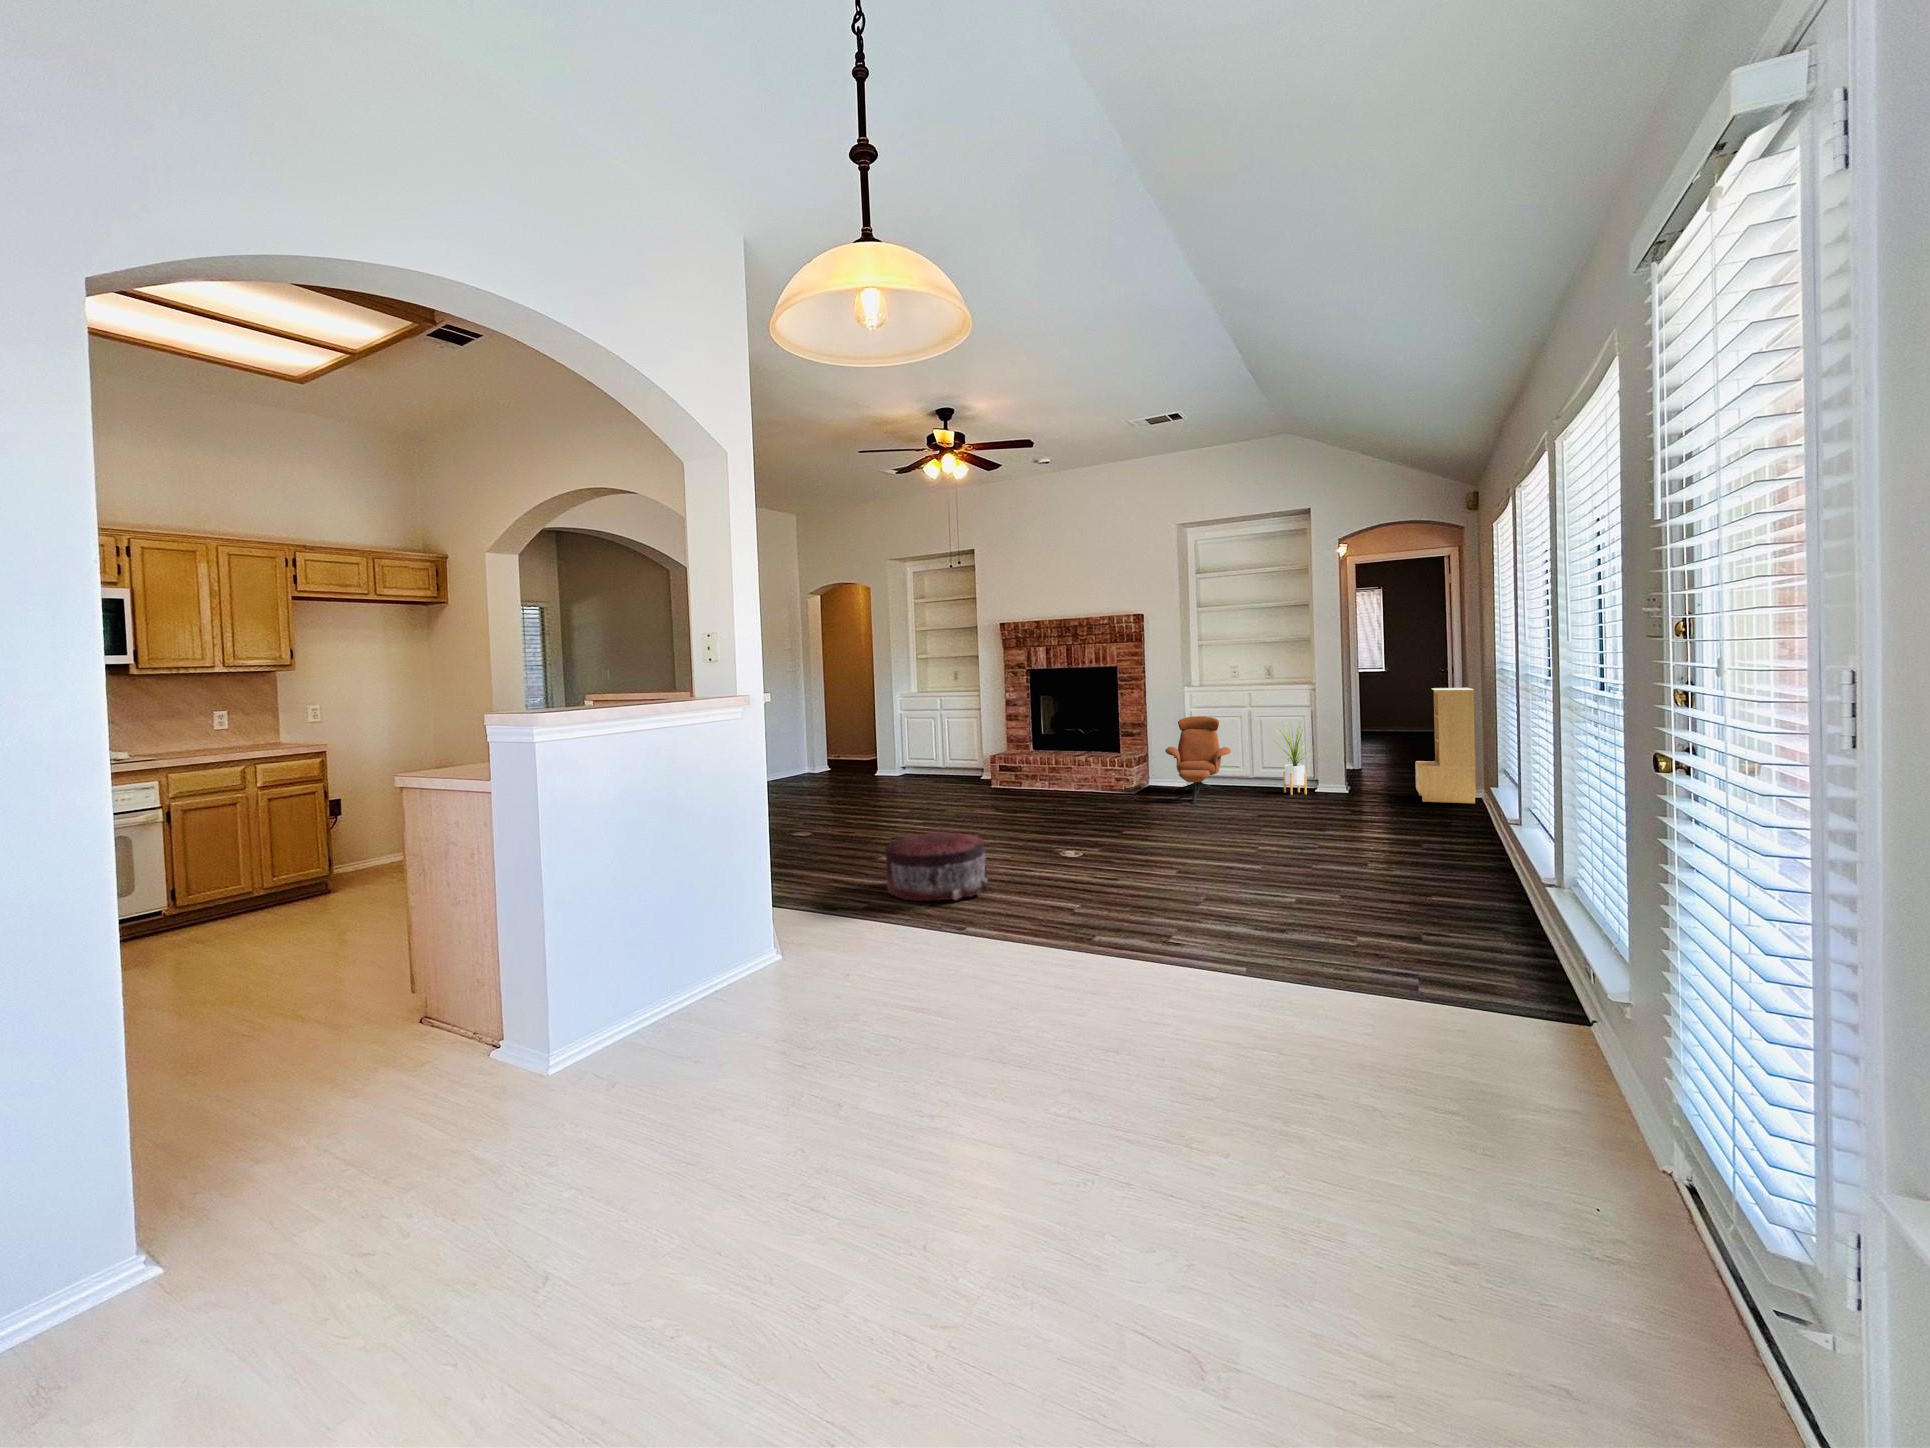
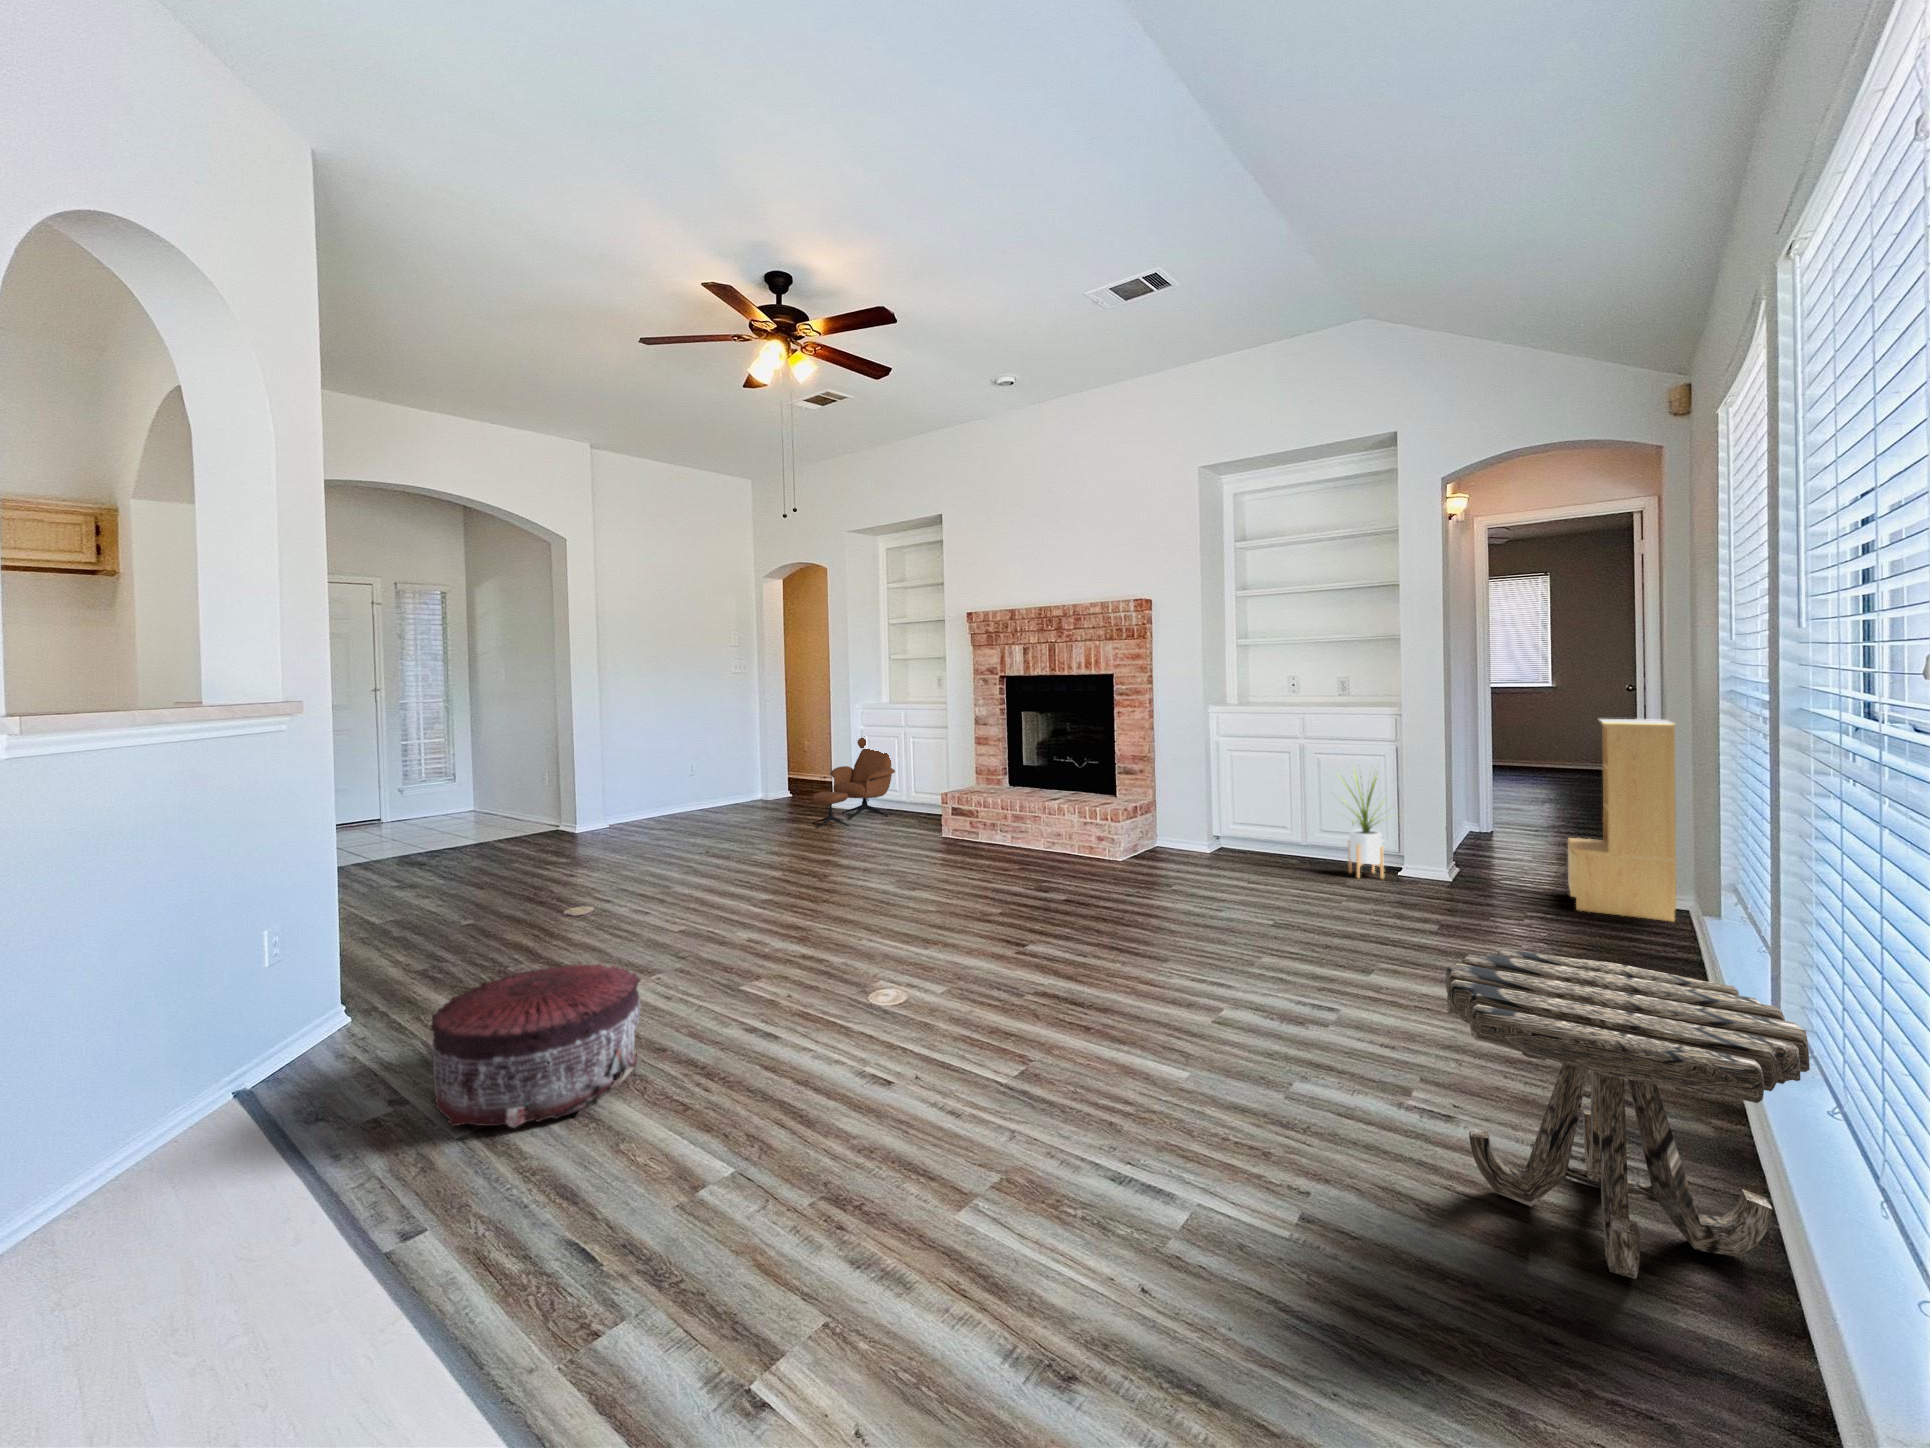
lounge chair: present [1165,716,1231,804] -> present [812,738,895,828]
side table: none [1391,786,1528,894] -> present [1446,949,1810,1279]

